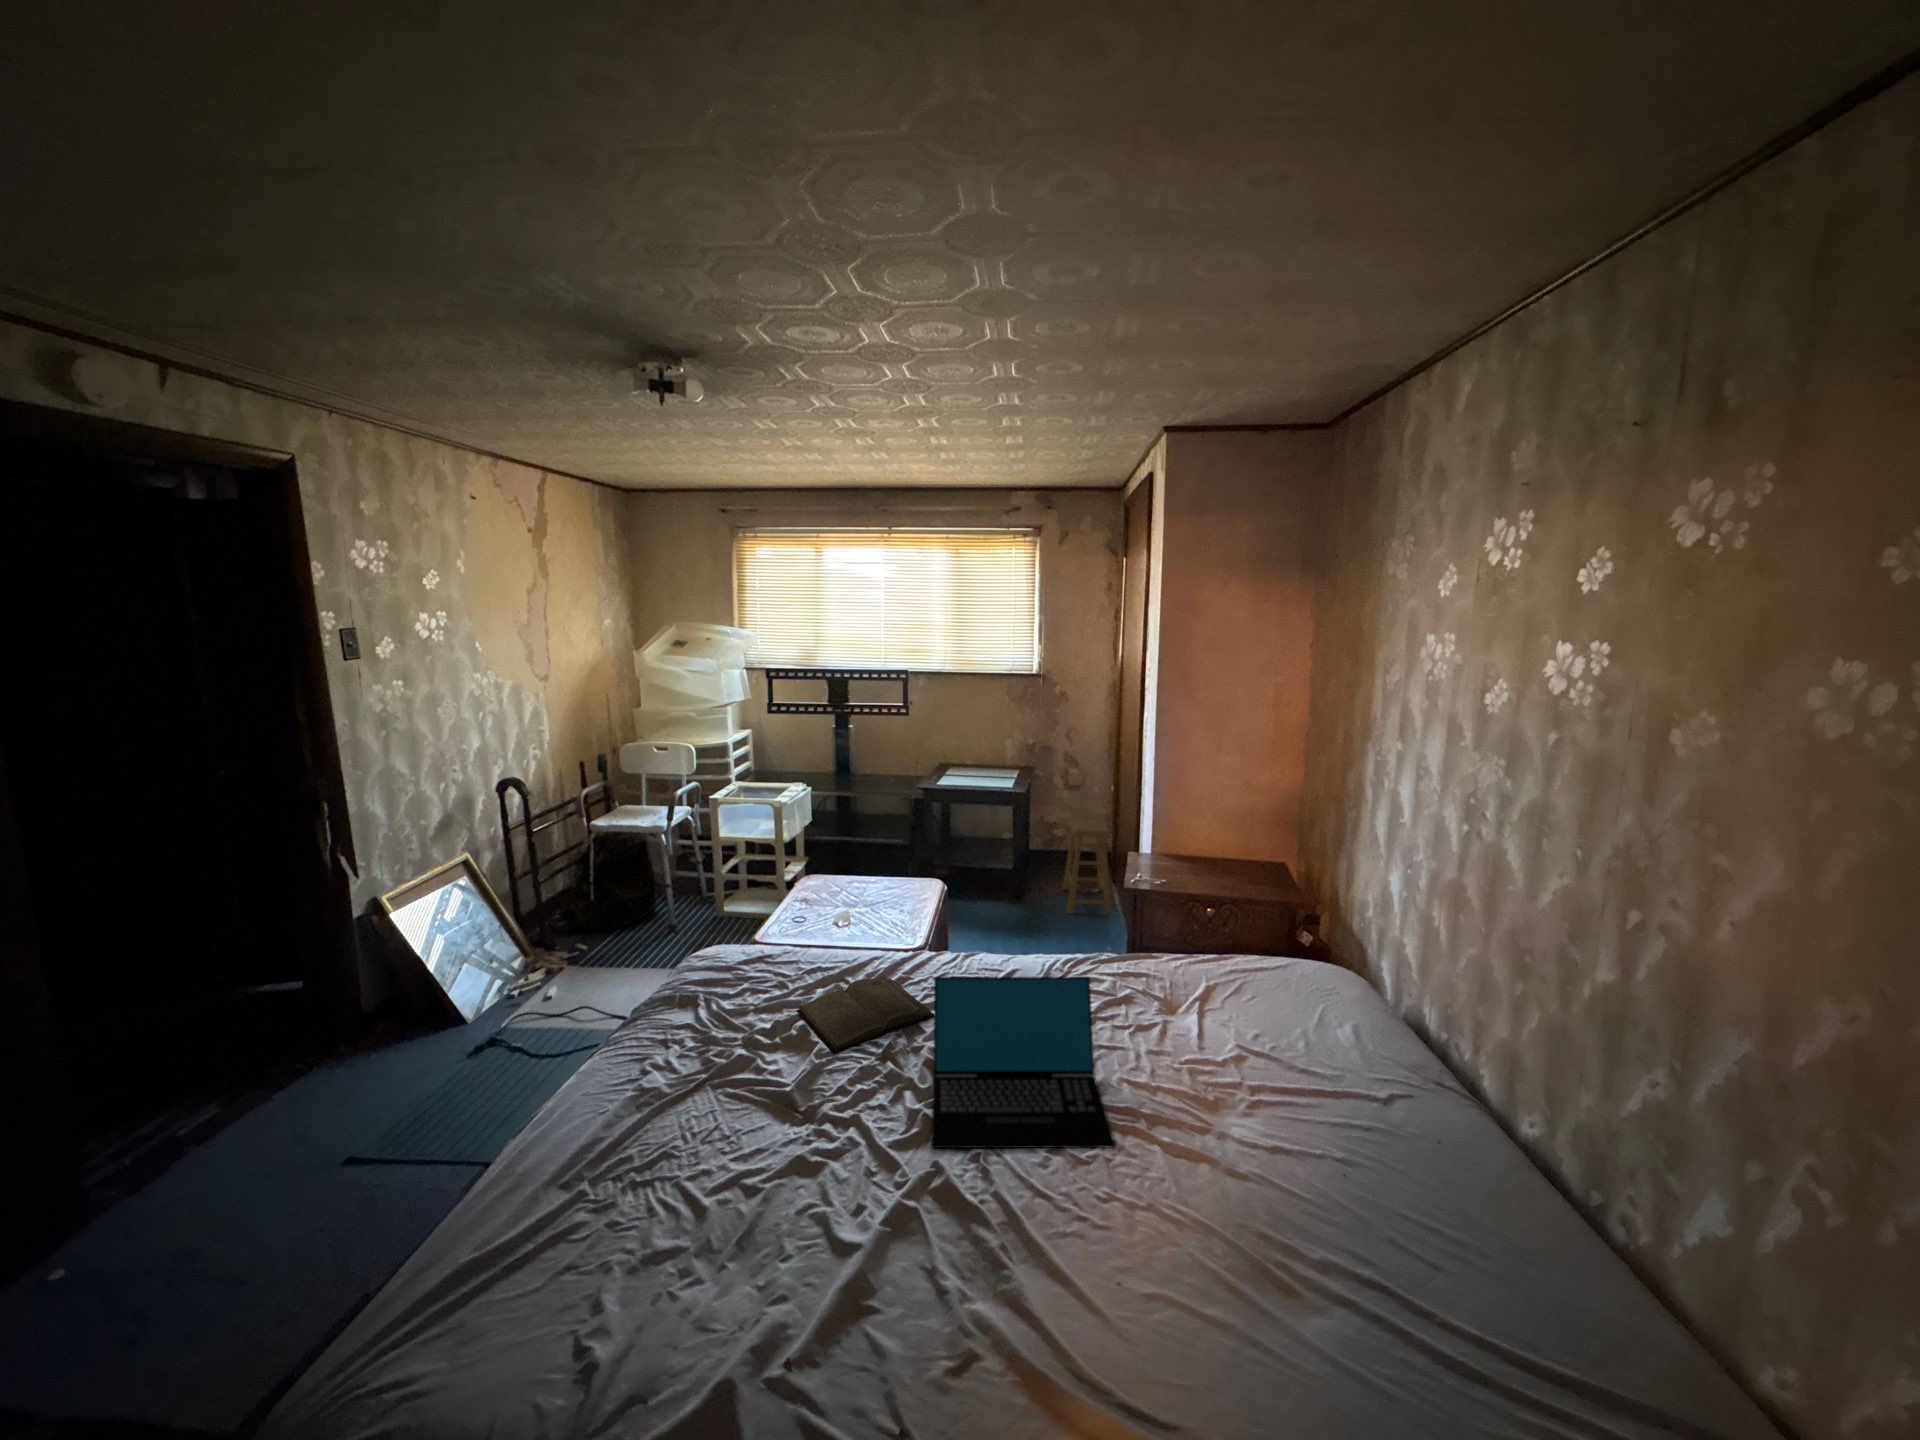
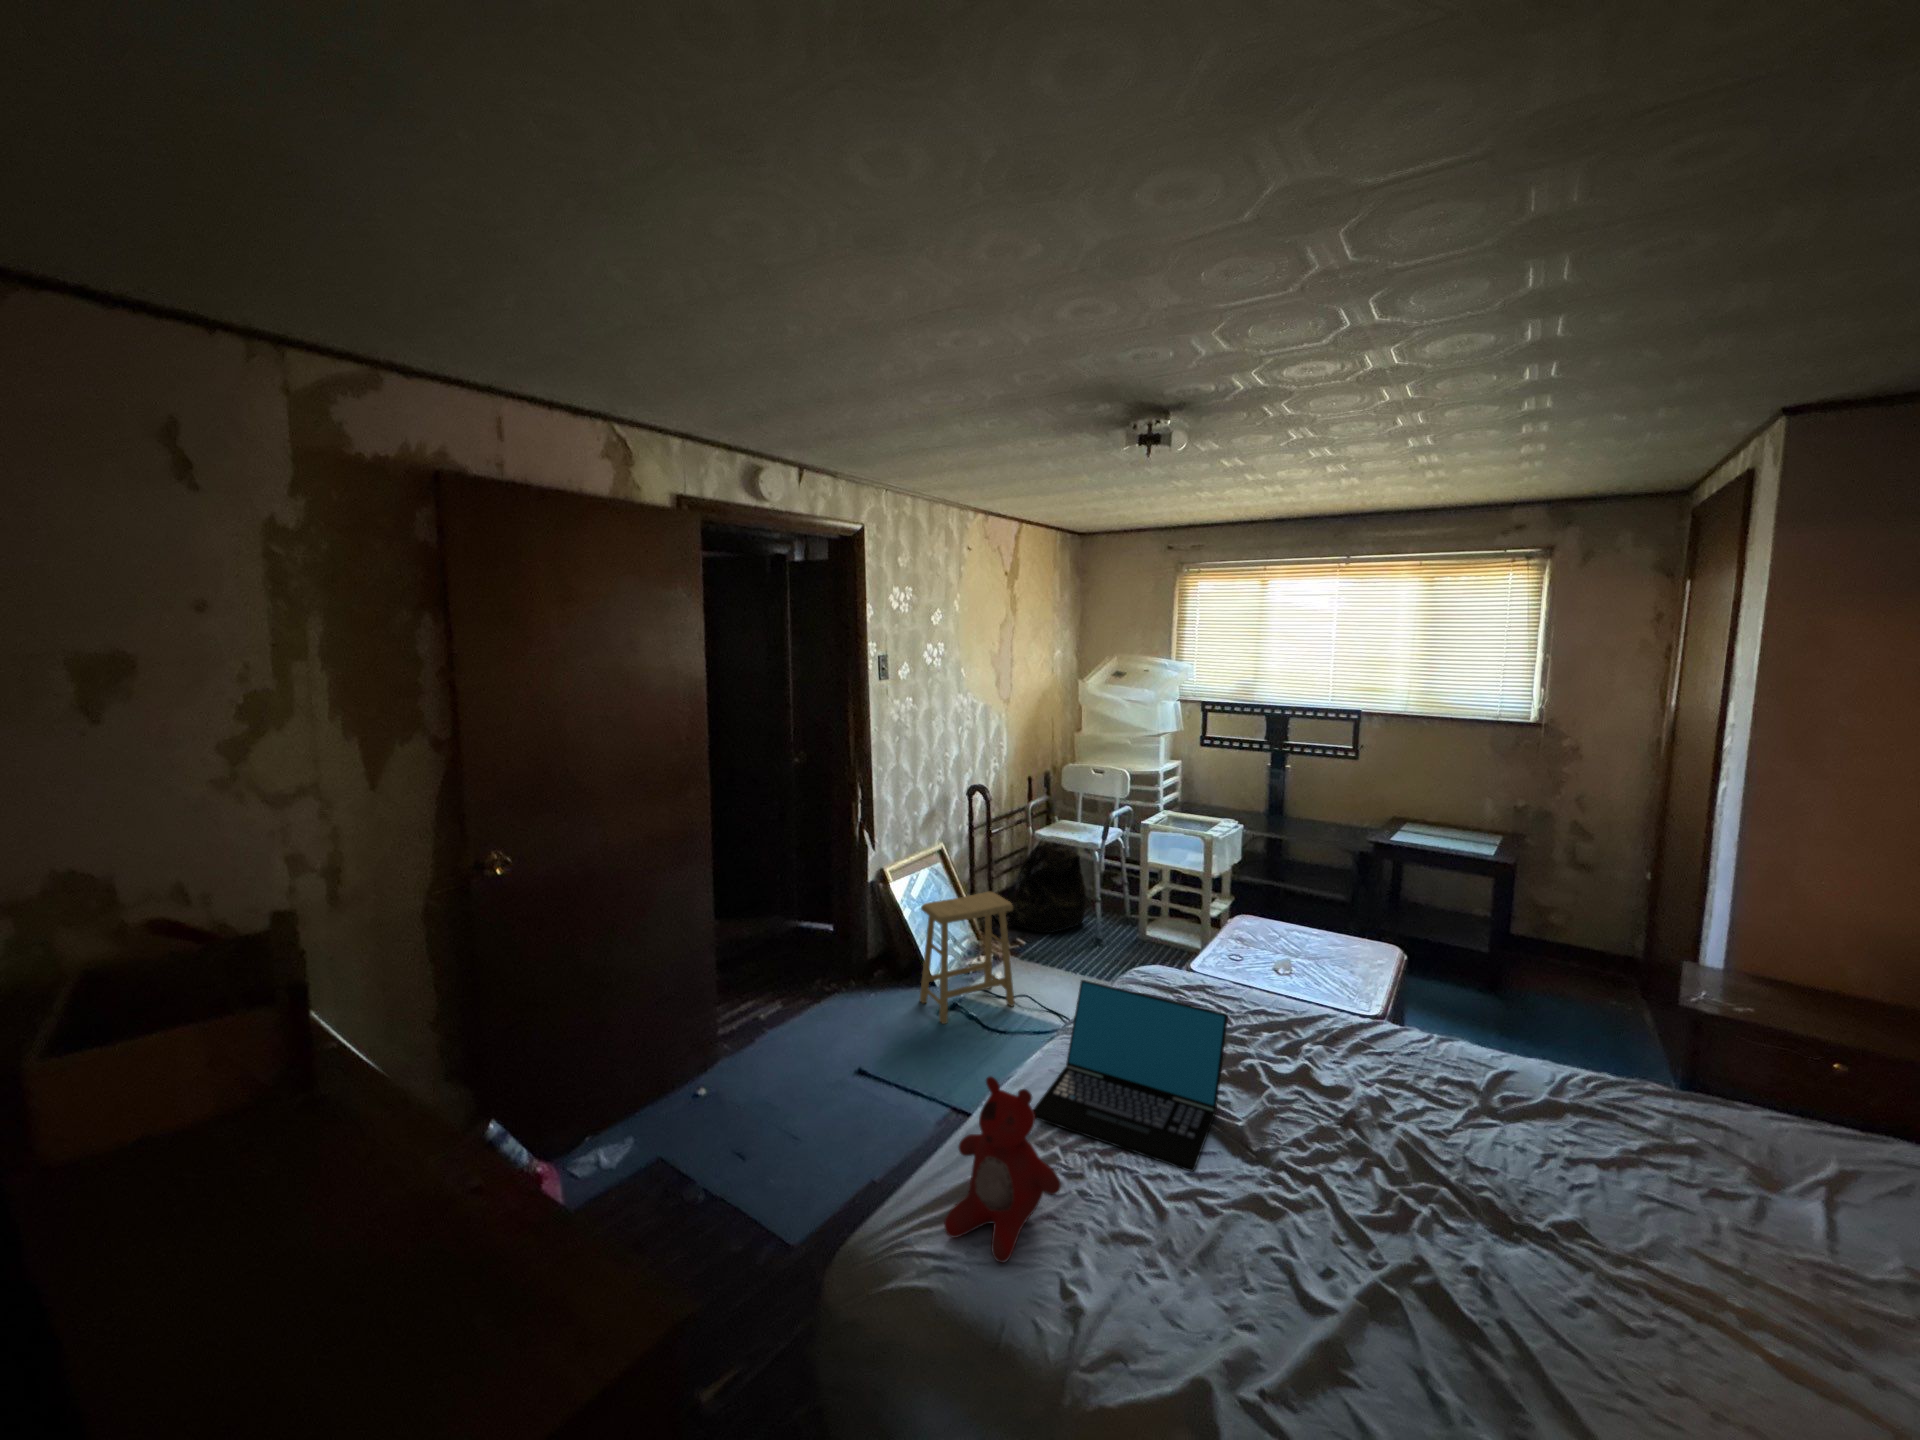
footstool: present [1063,812,1112,915] -> present [920,892,1015,1024]
laptop: present [931,977,1115,1148] -> present [1033,980,1228,1172]
diary: present [797,979,934,1053] -> none [1244,1035,1406,1103]
stuffed bear: none [414,1137,573,1357] -> present [944,1076,1061,1263]

